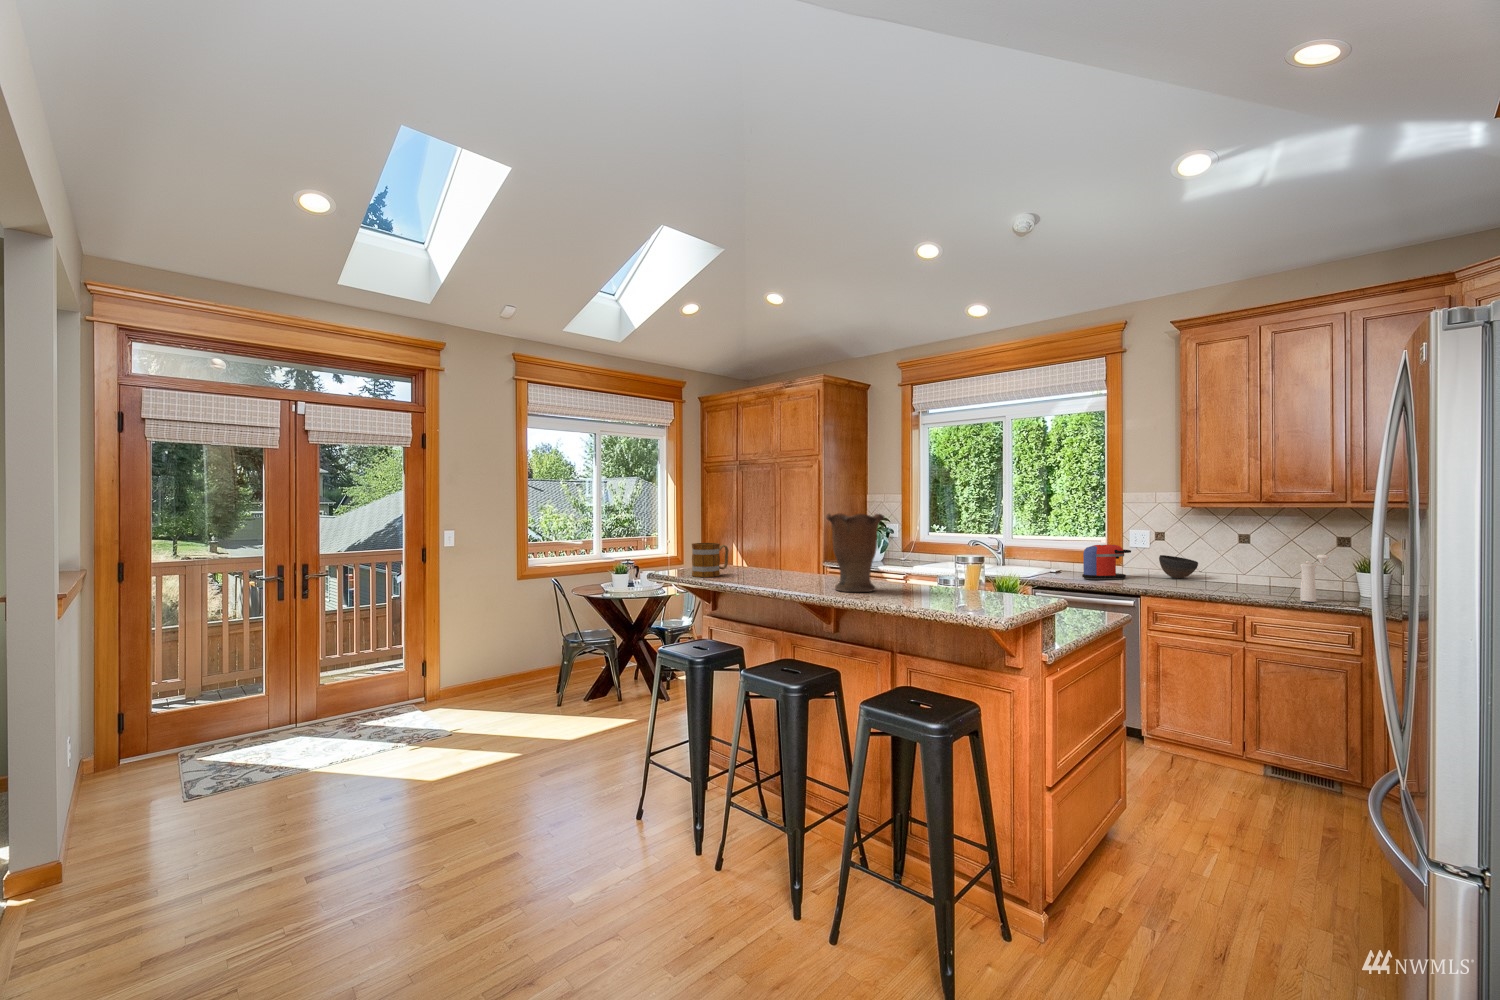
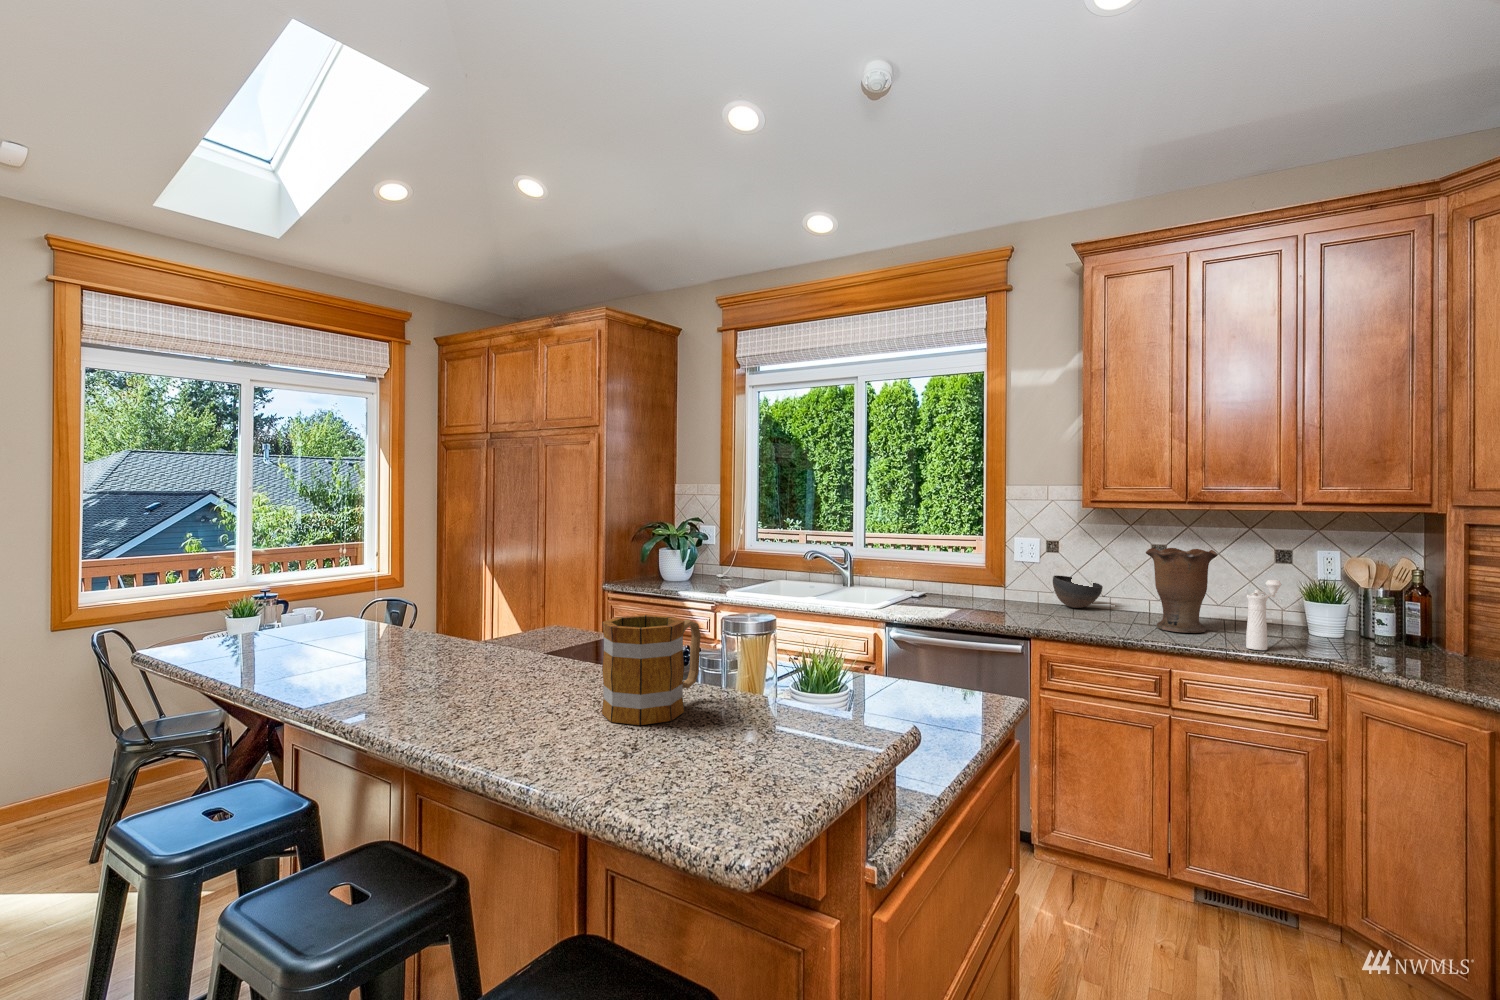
vase: present [826,513,885,592] -> present [1146,548,1217,633]
mug: present [692,543,728,577] -> present [602,615,701,725]
coffee maker: present [1082,545,1131,580] -> none [953,561,1017,612]

